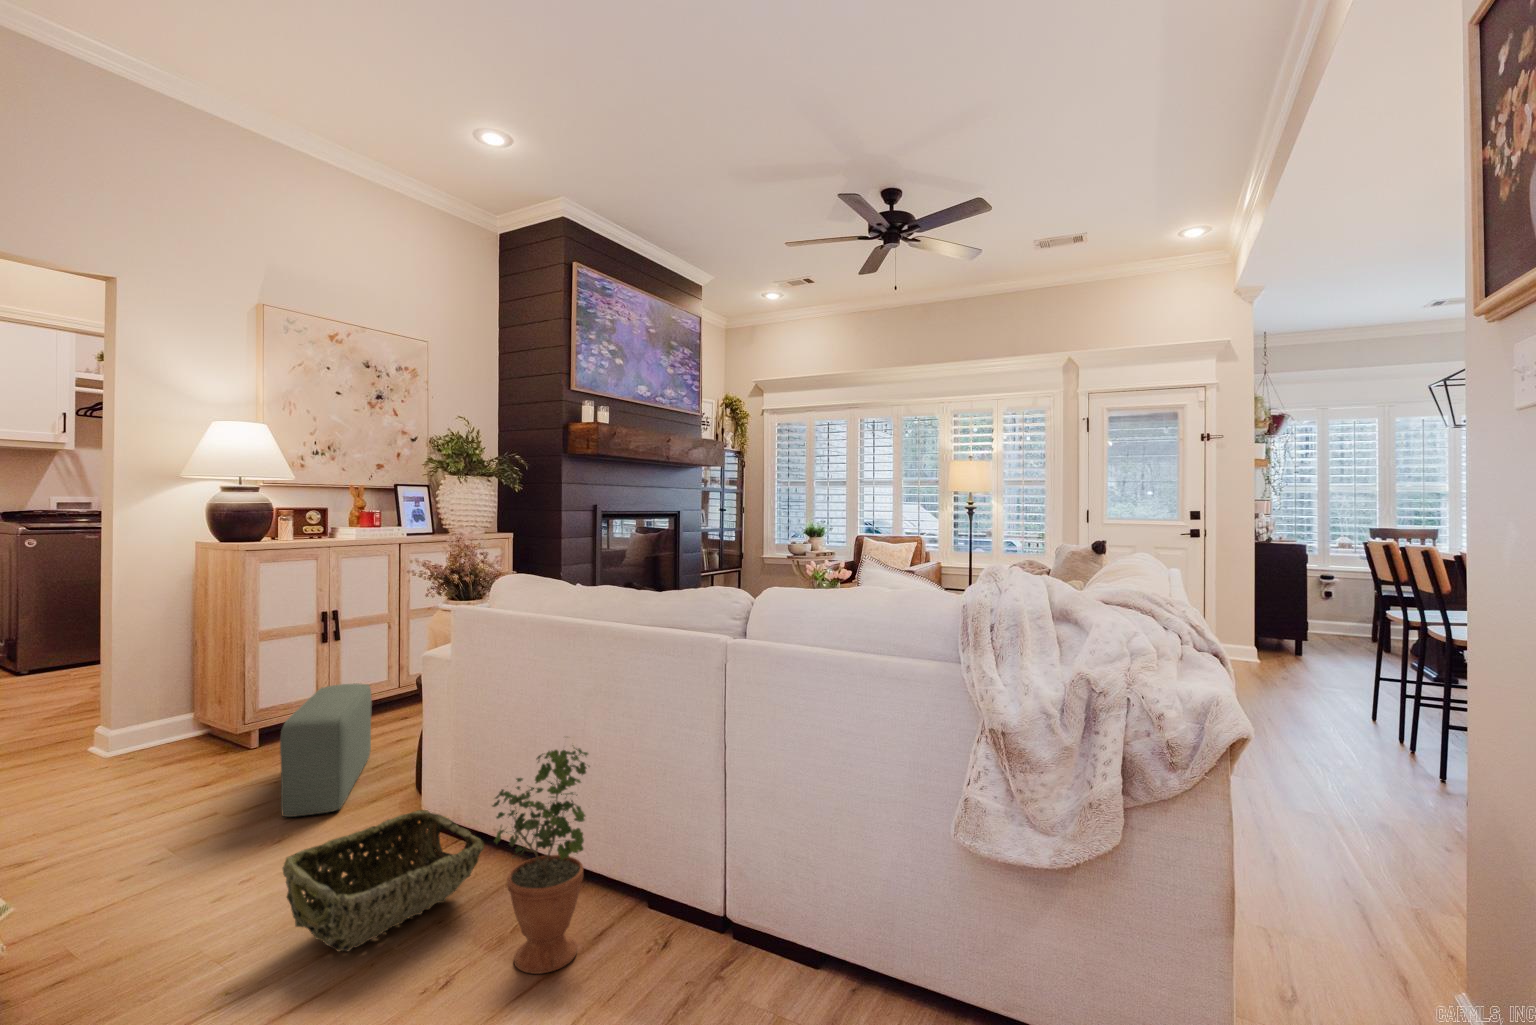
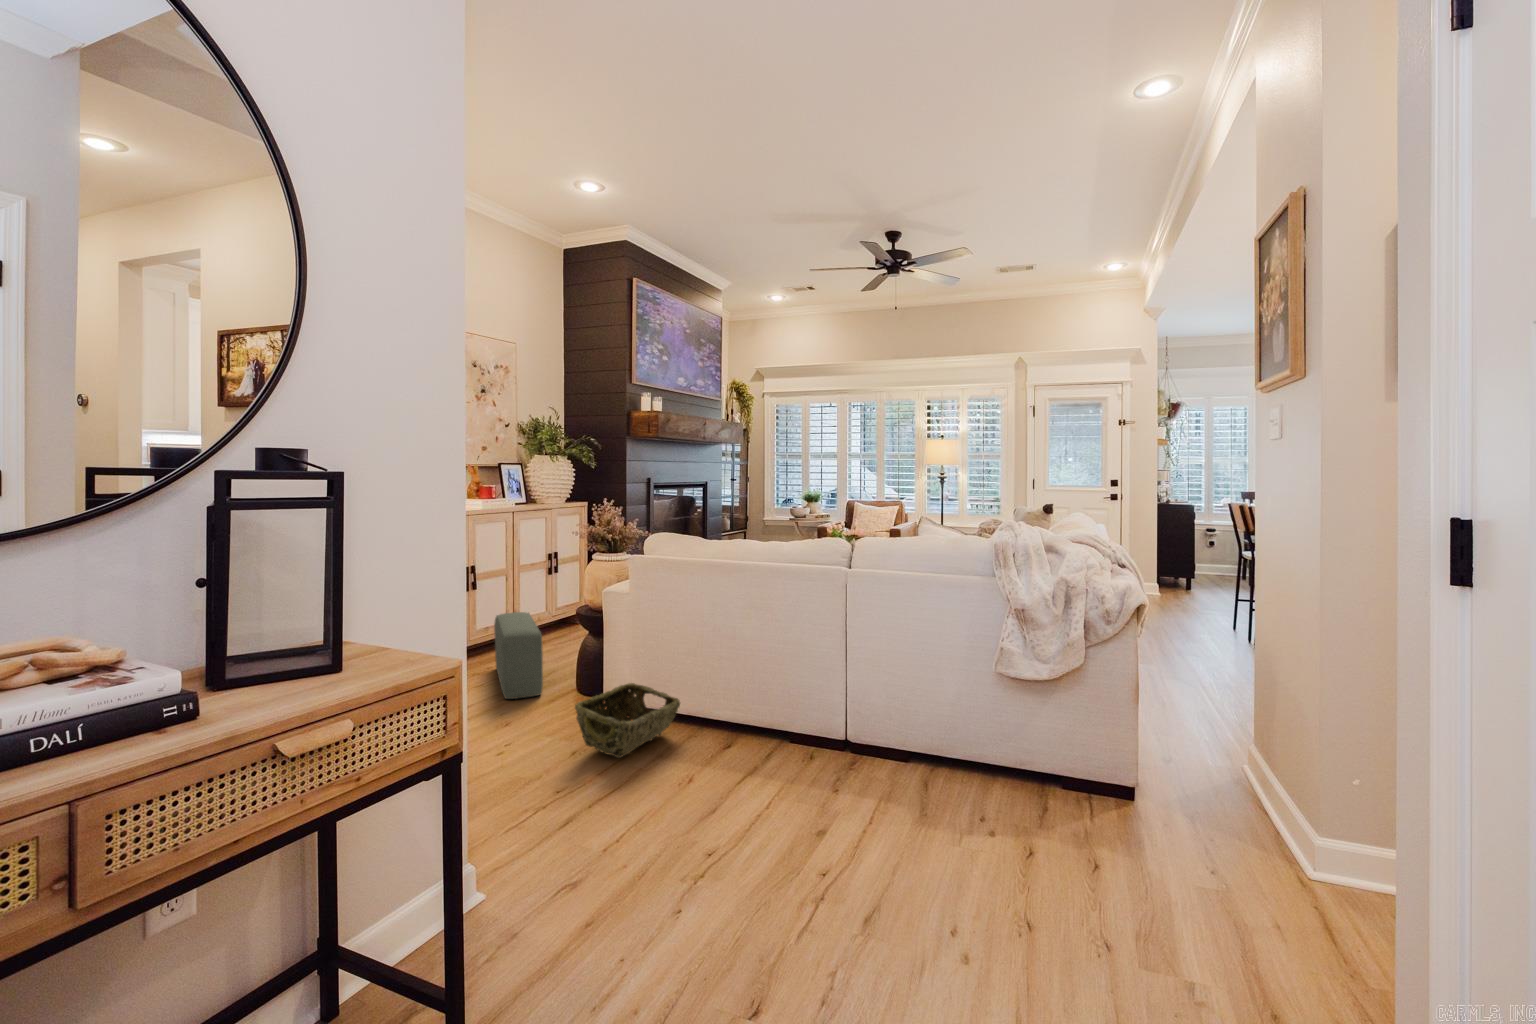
potted plant: present [492,747,589,974] -> none [708,628,764,764]

